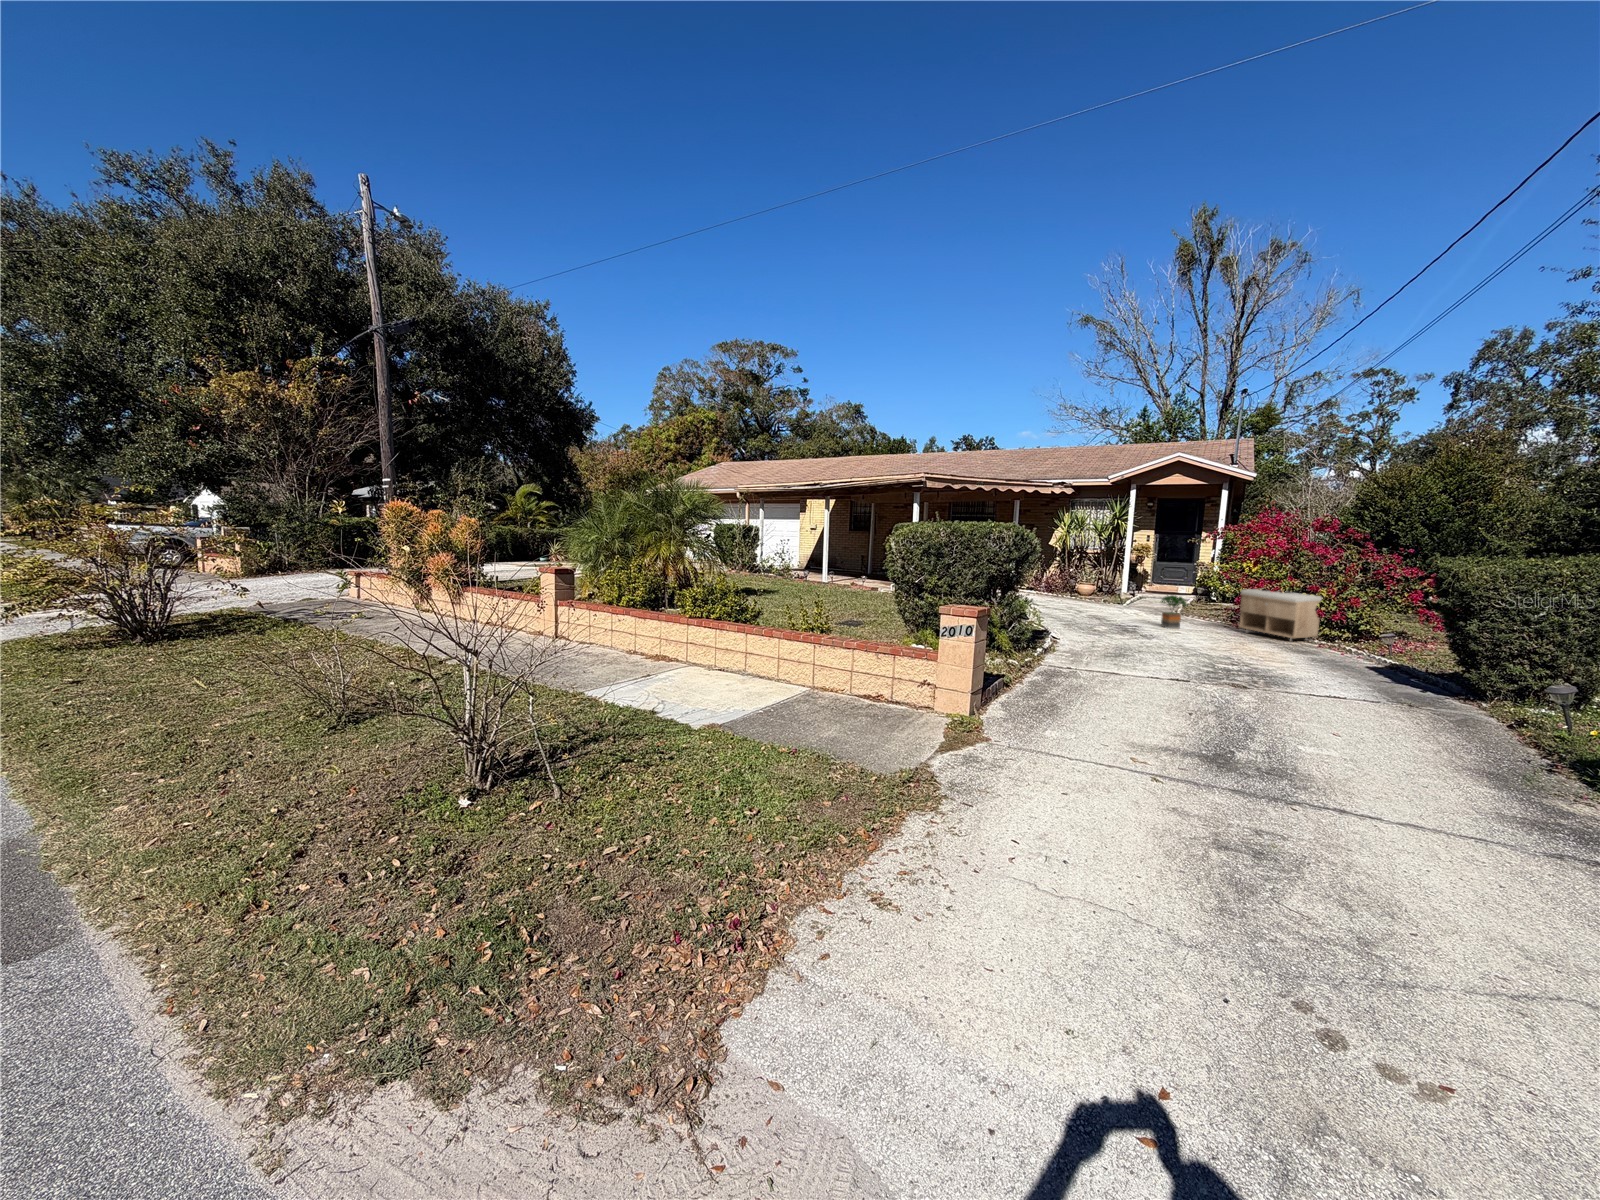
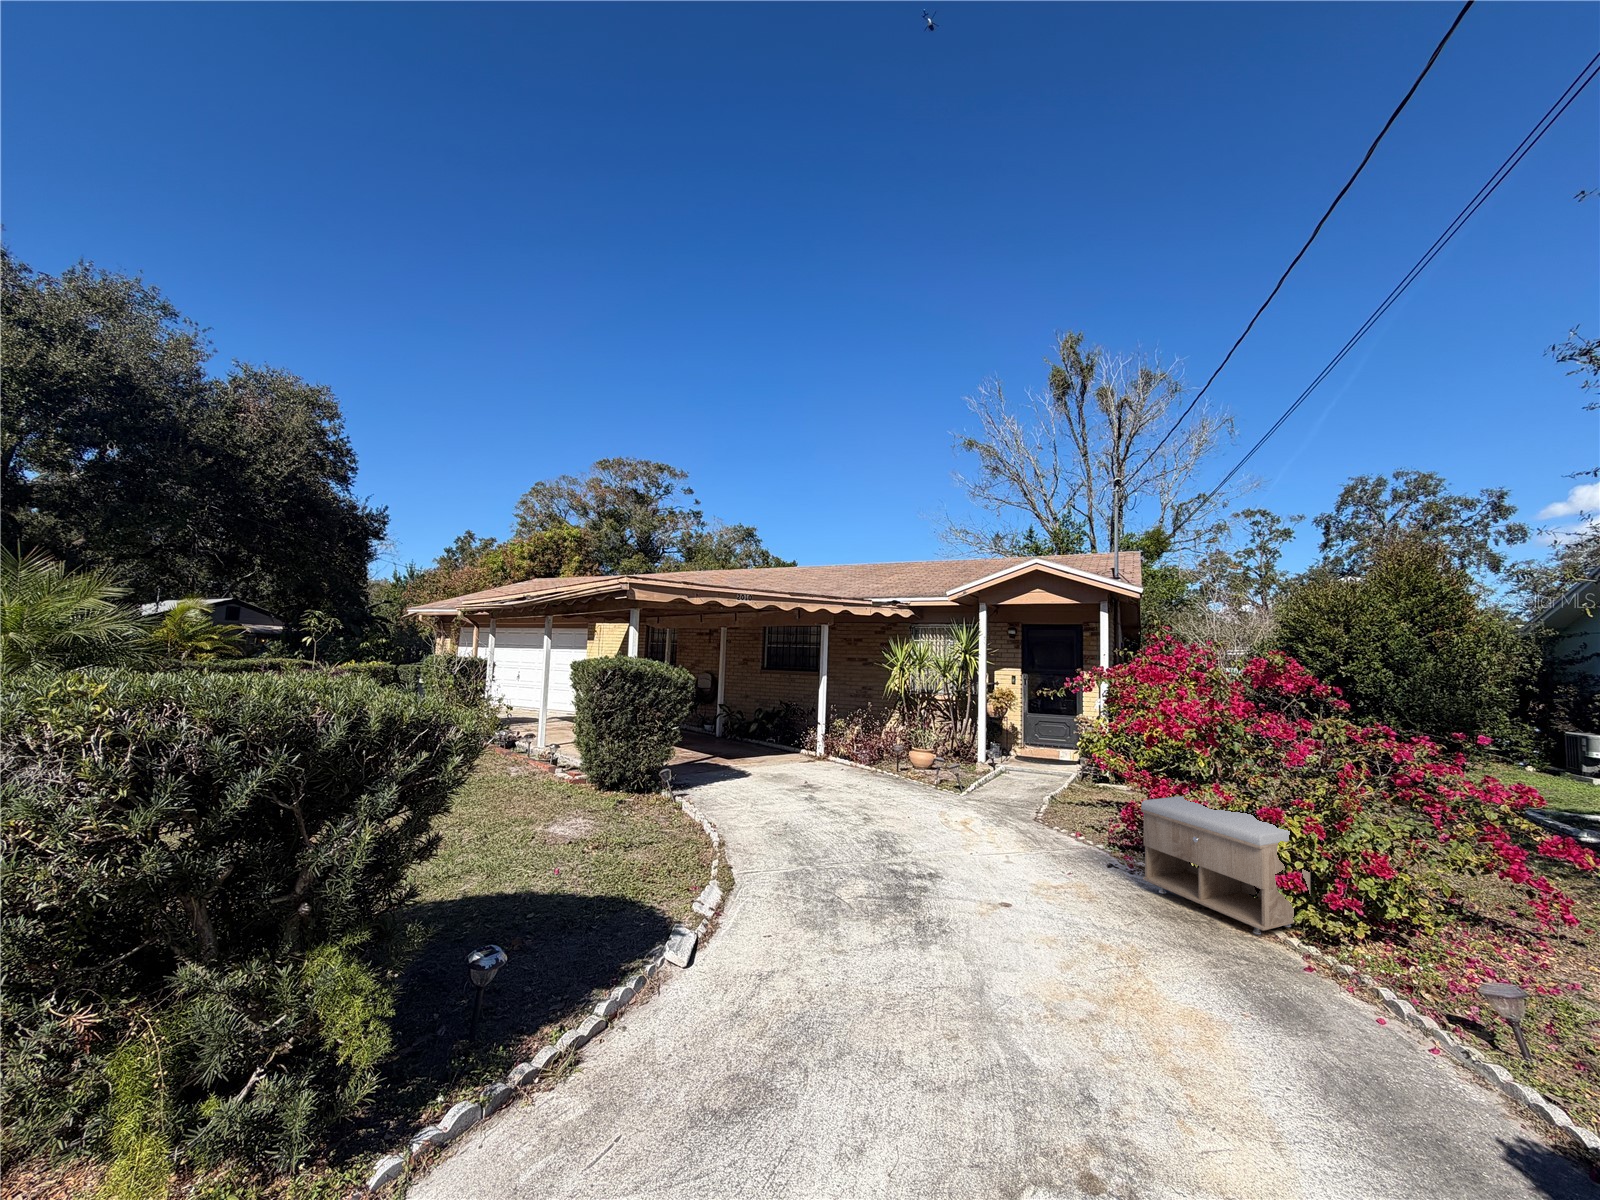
potted tree: present [1161,595,1188,629] -> none [992,803,1044,877]

